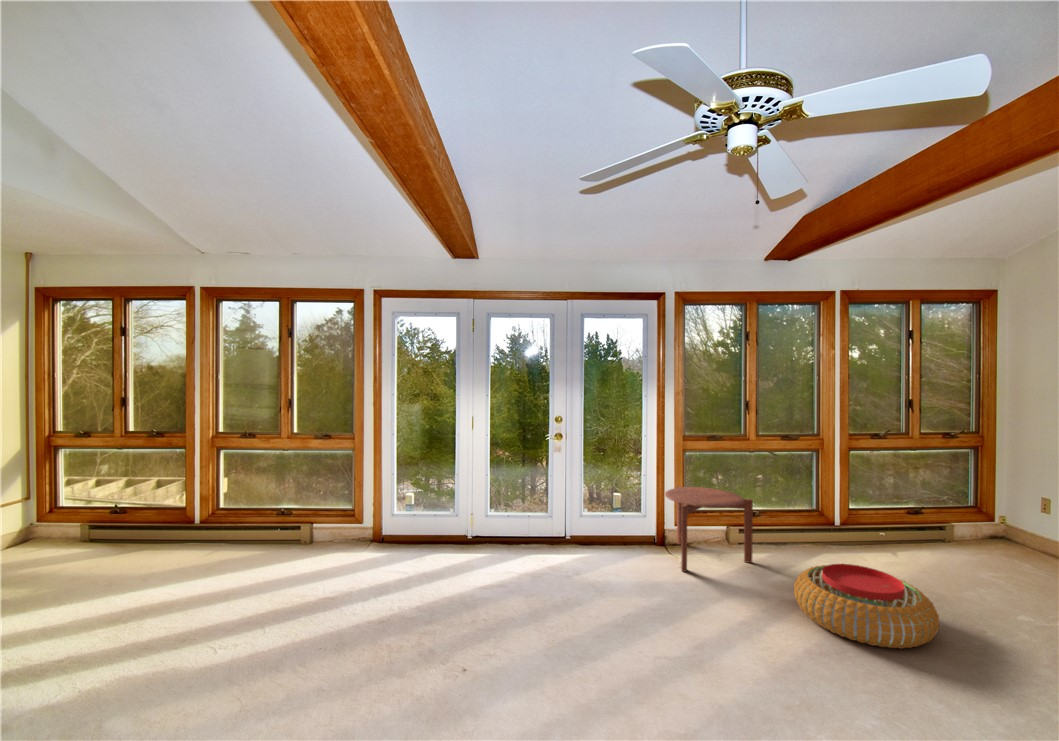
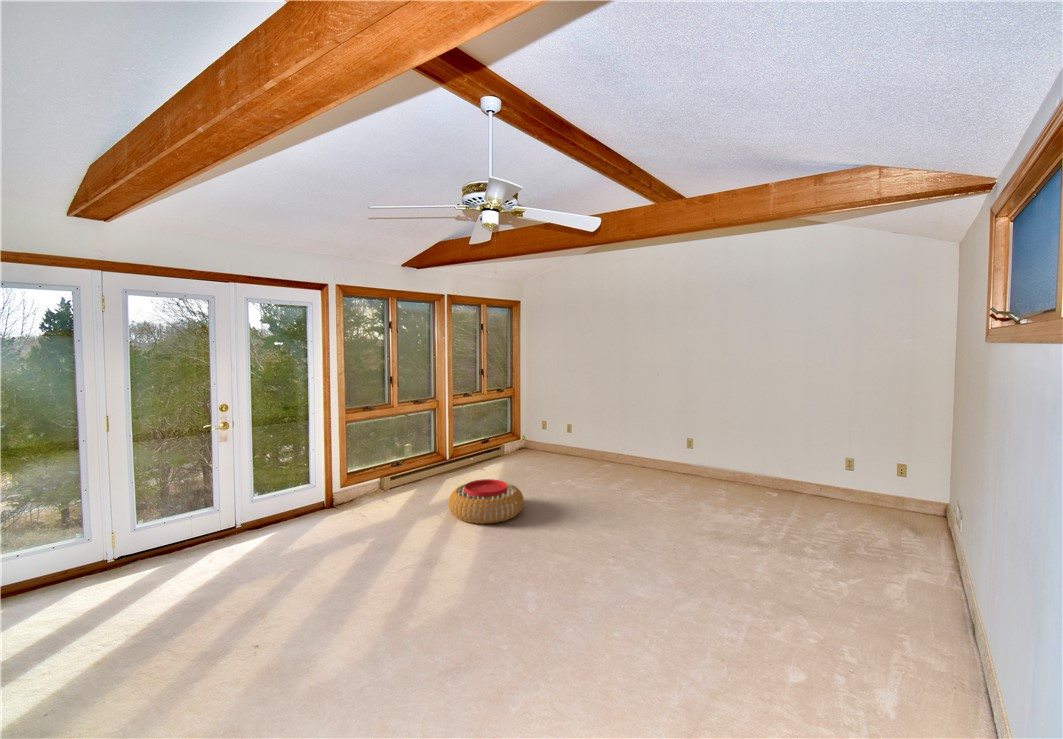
side table: present [665,486,753,572] -> none [339,450,408,520]

